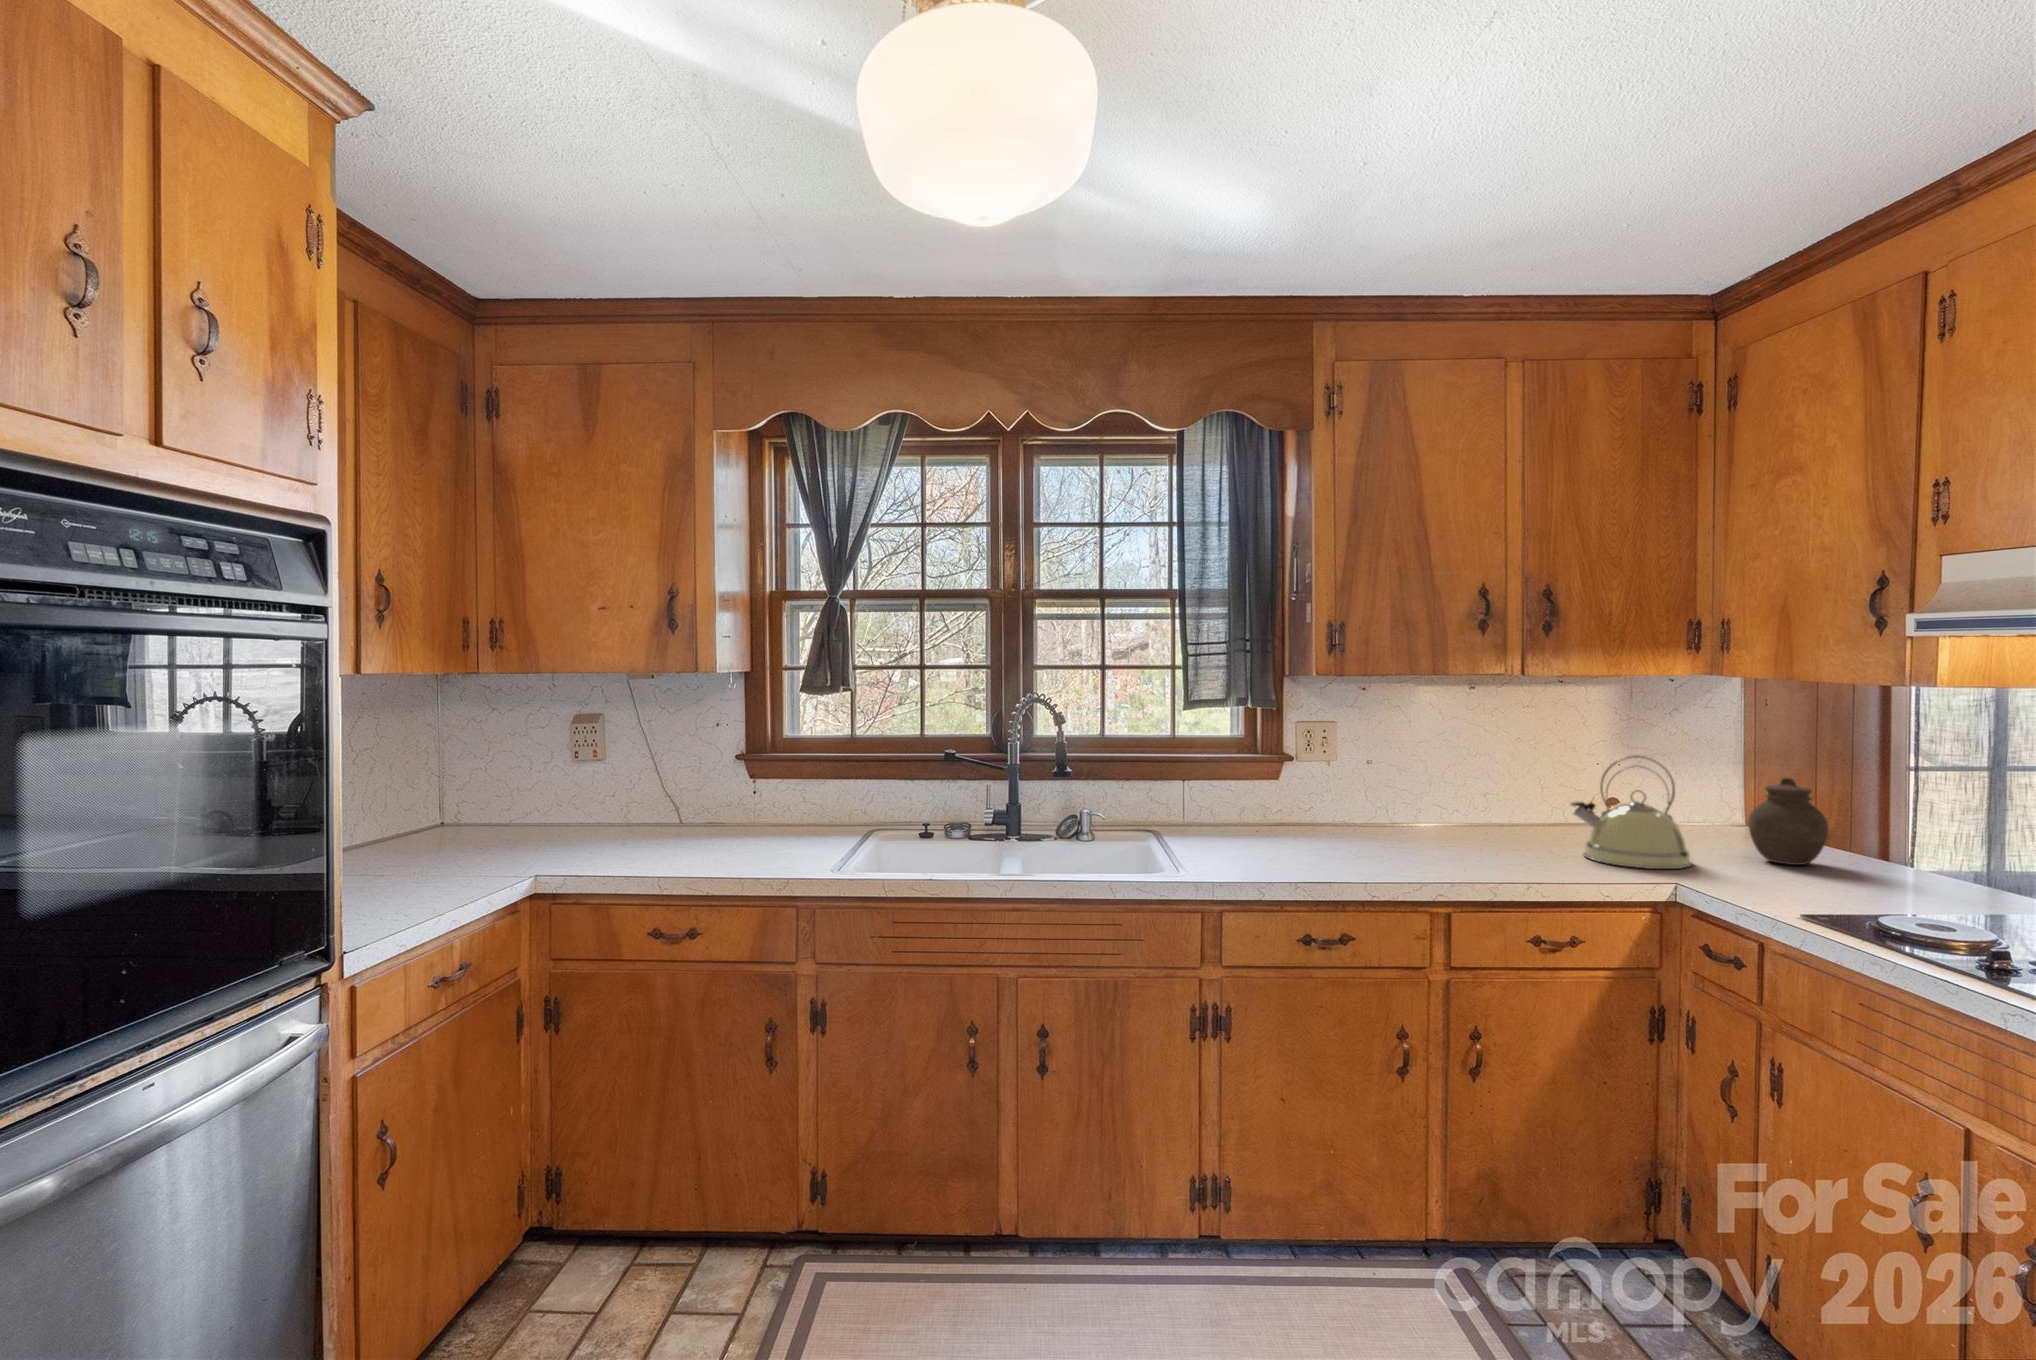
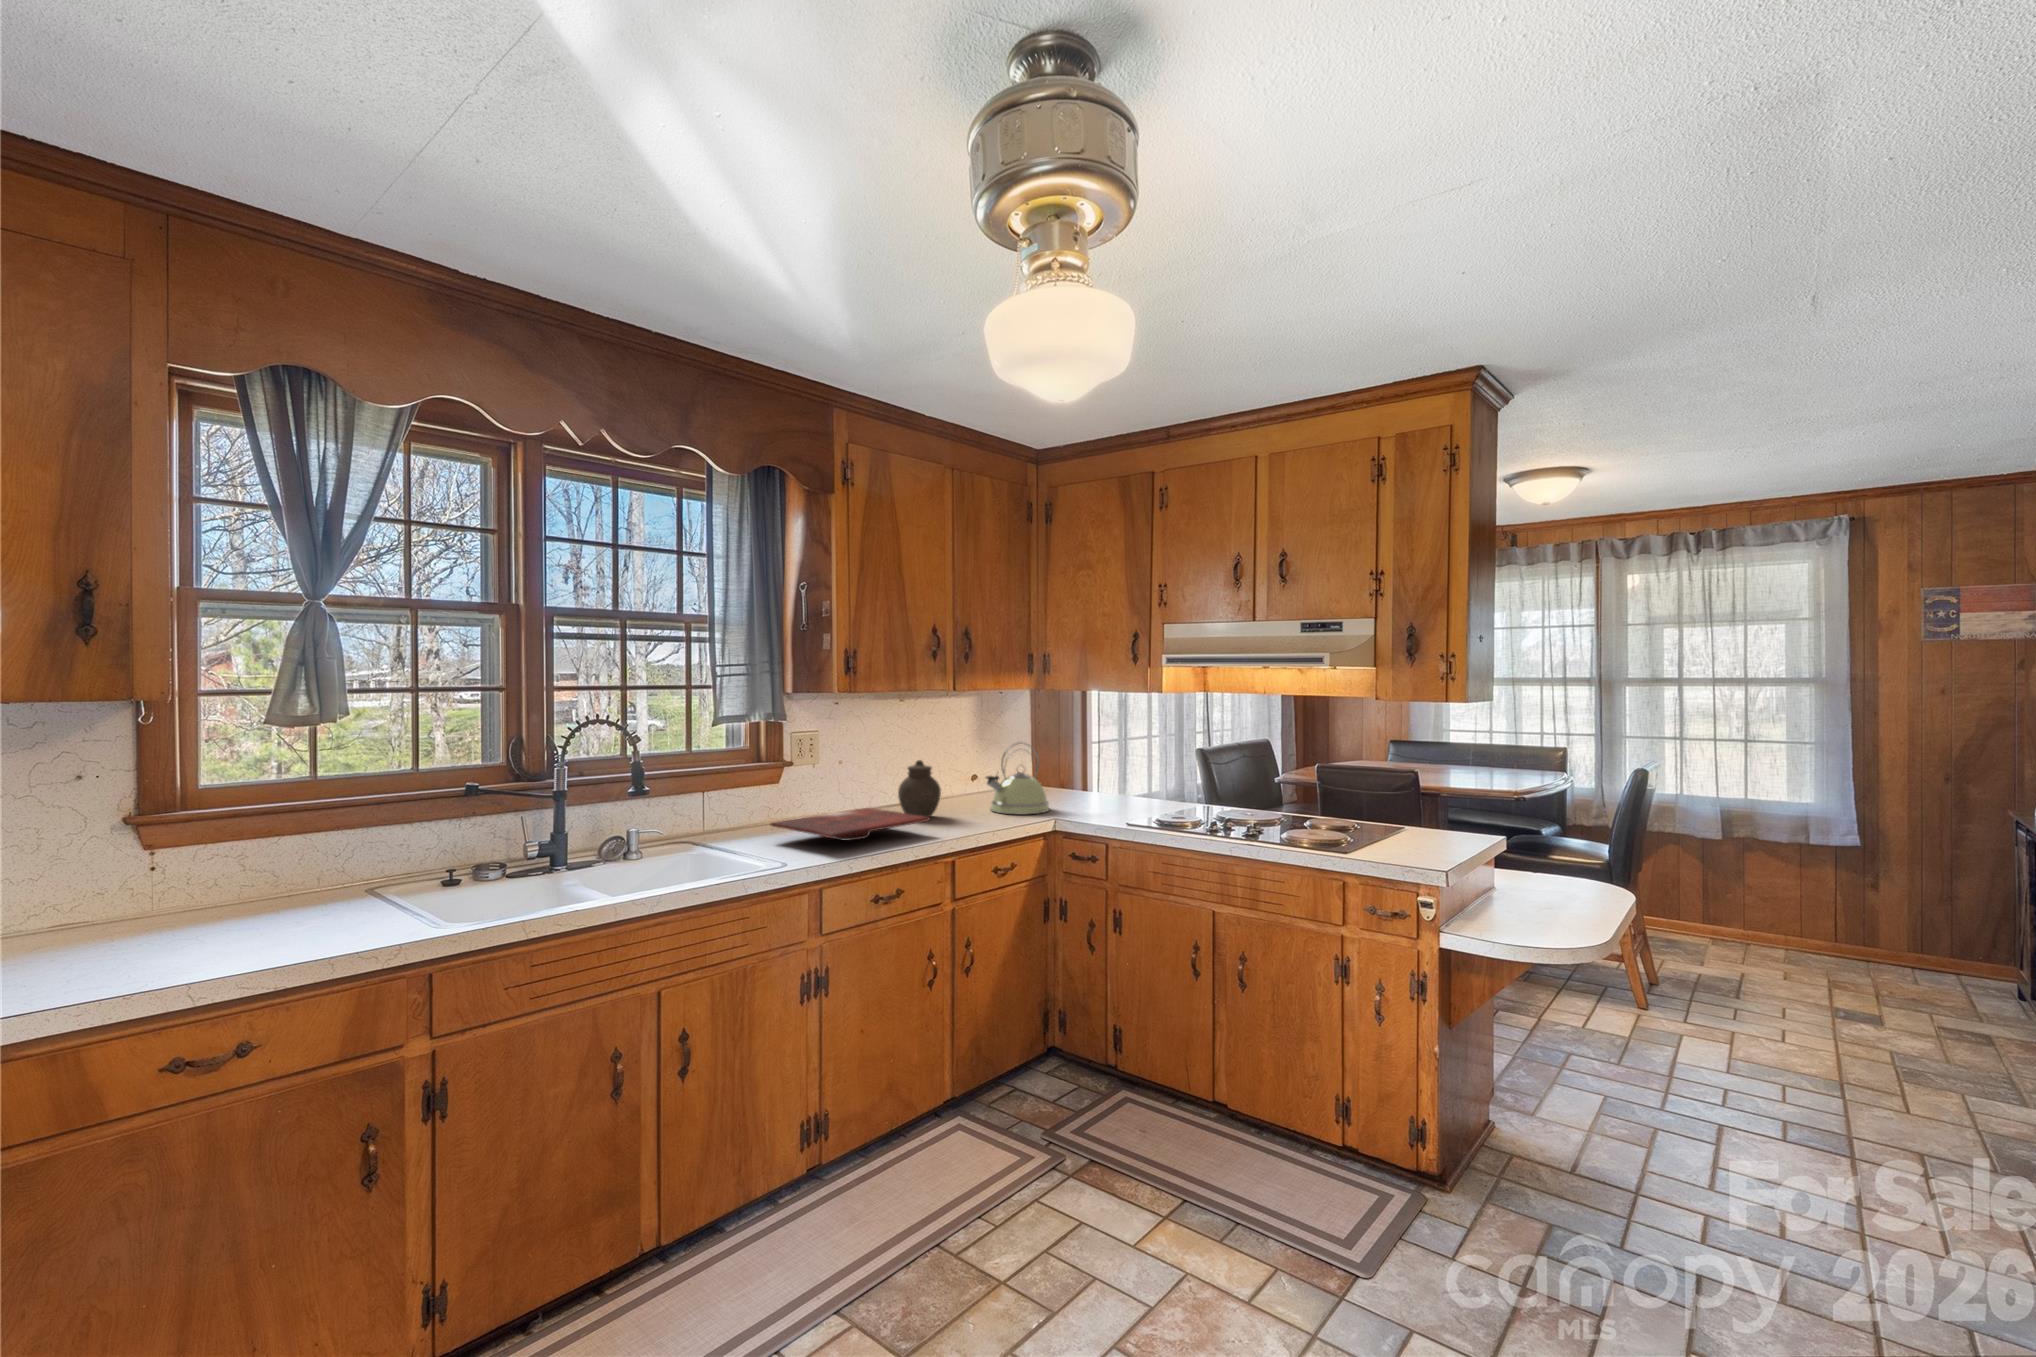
jar: present [1748,778,1829,865] -> present [898,760,941,817]
cutting board: none [1224,824,1422,860] -> present [771,808,930,841]

